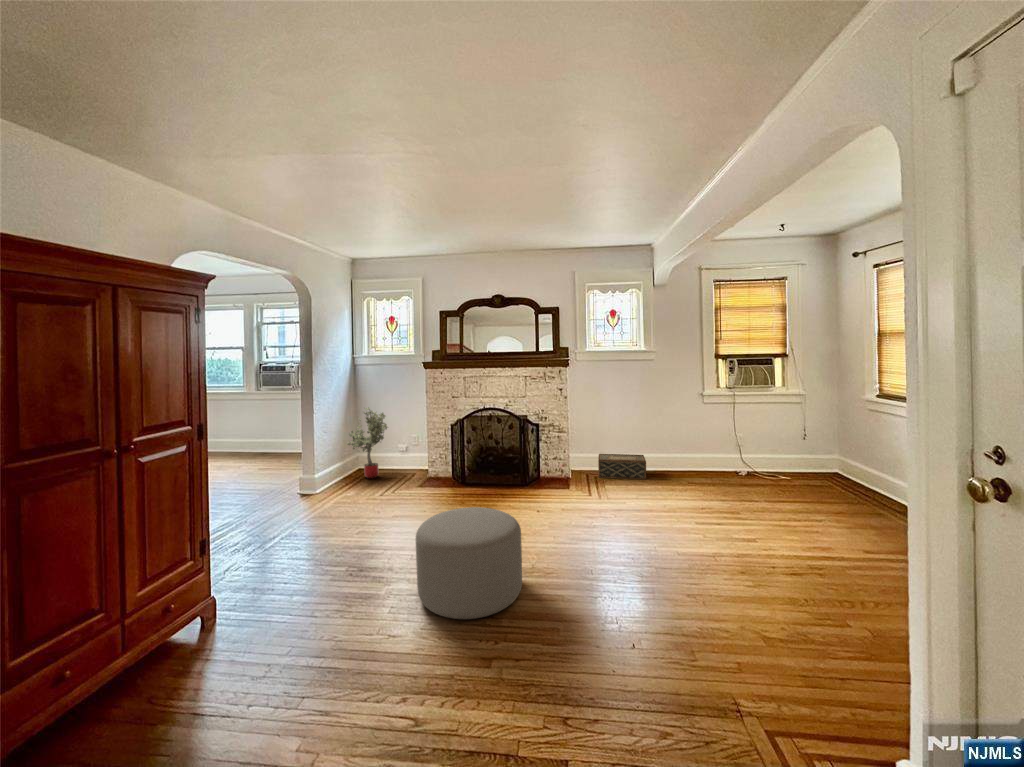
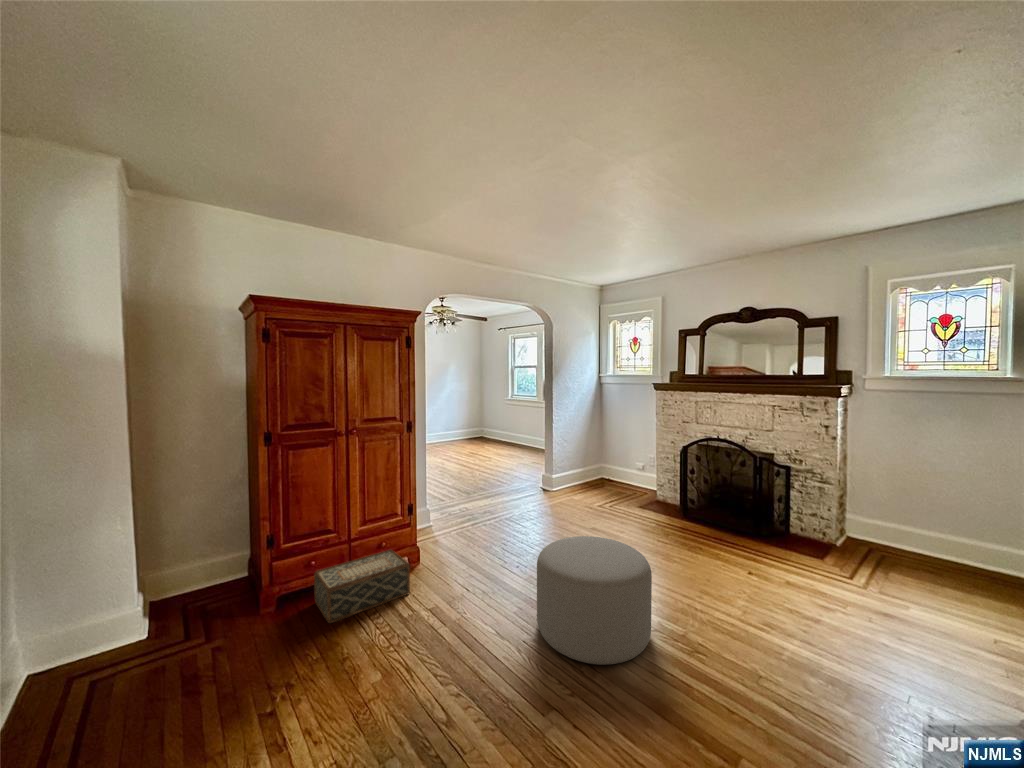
potted tree: present [347,407,387,479] -> none [581,422,624,490]
woven basket: present [598,454,646,479] -> present [314,550,410,623]

